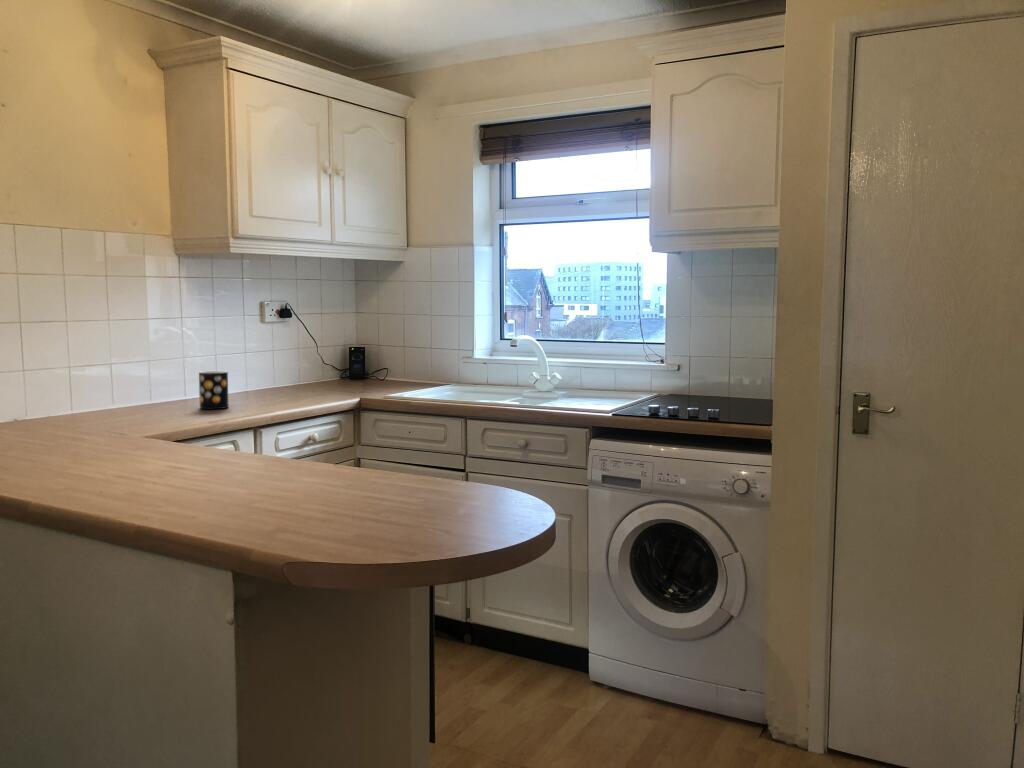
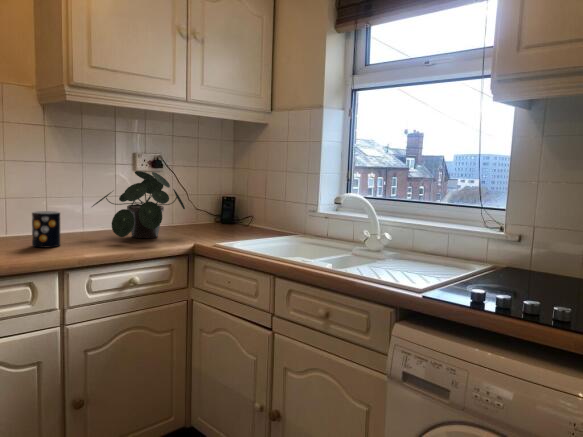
potted plant: none [236,323,336,396] -> present [92,171,185,238]

